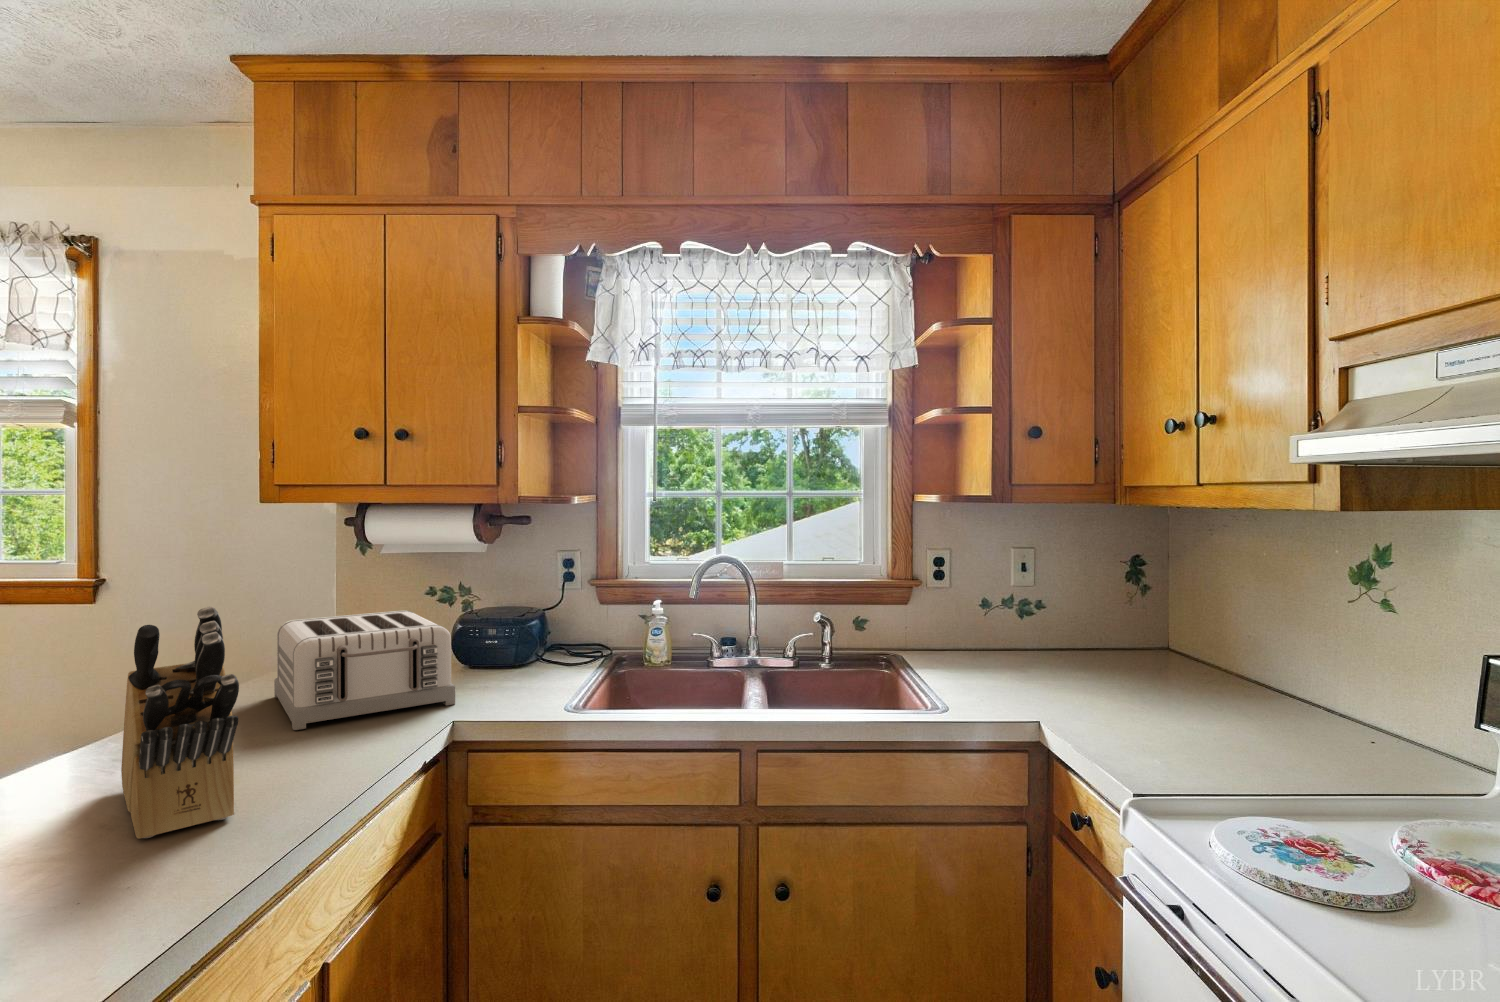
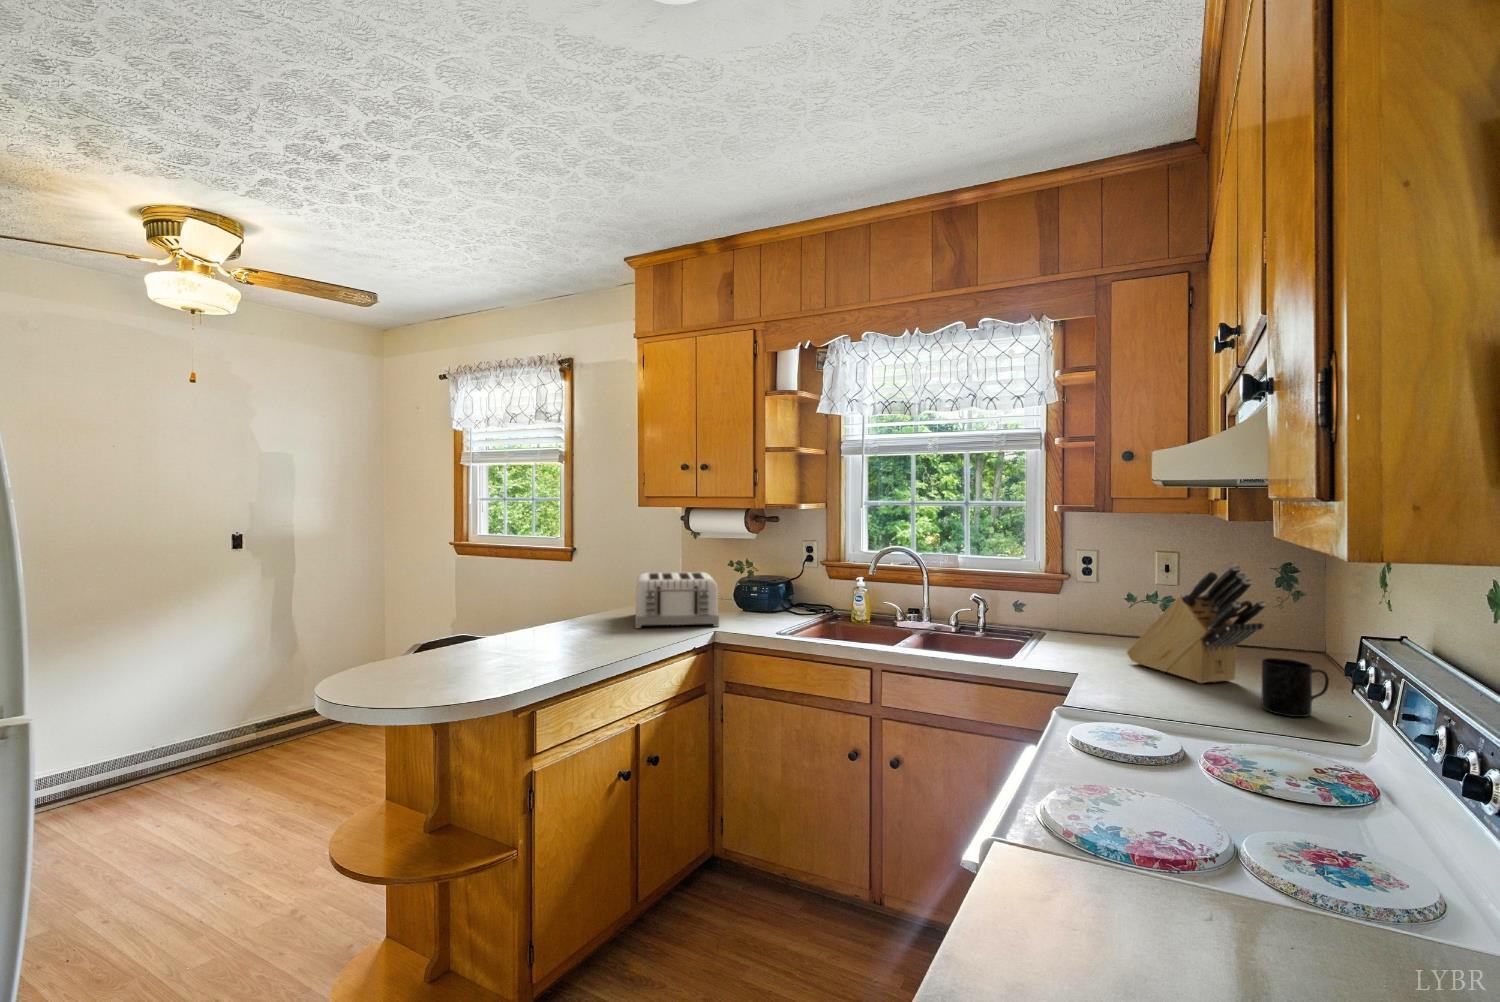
knife block: present [121,607,239,839] -> present [1127,565,1266,683]
mug: none [1268,676,1342,749] -> present [1261,658,1329,717]

